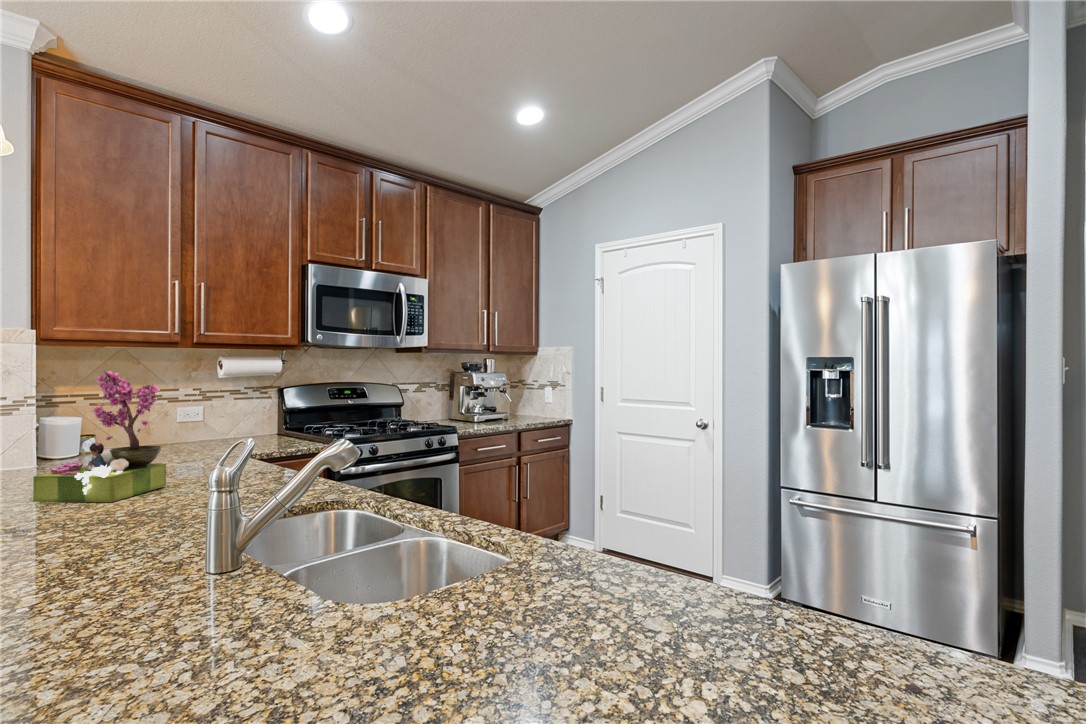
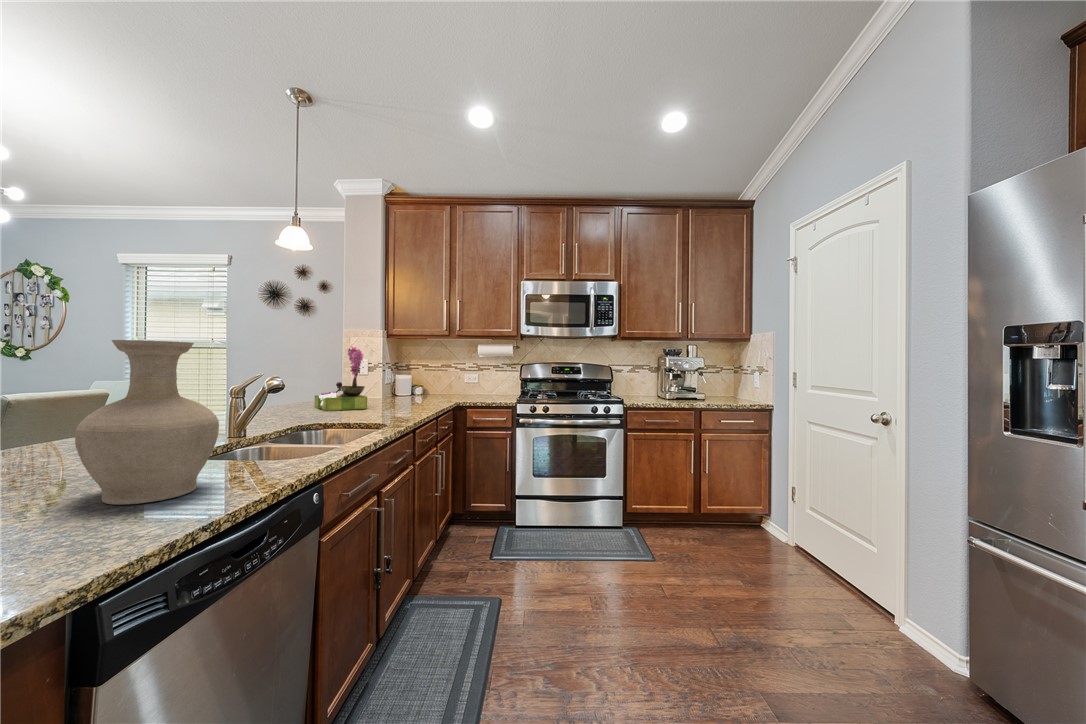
vase: none [541,405,691,645] -> present [75,340,219,504]

